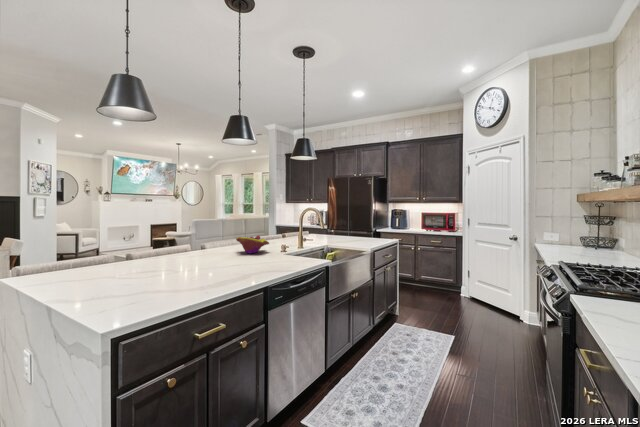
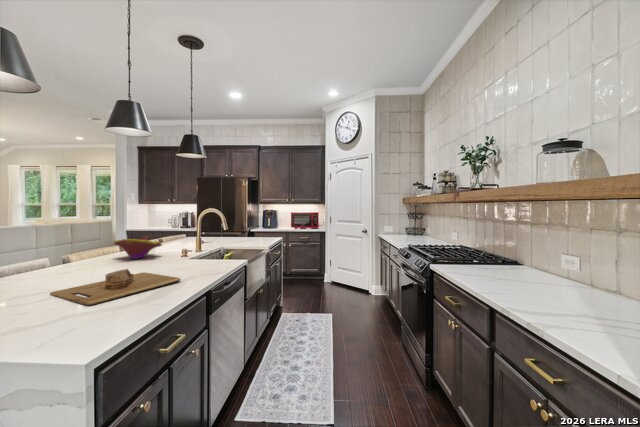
cutting board: none [171,263,254,290] -> present [50,269,180,306]

